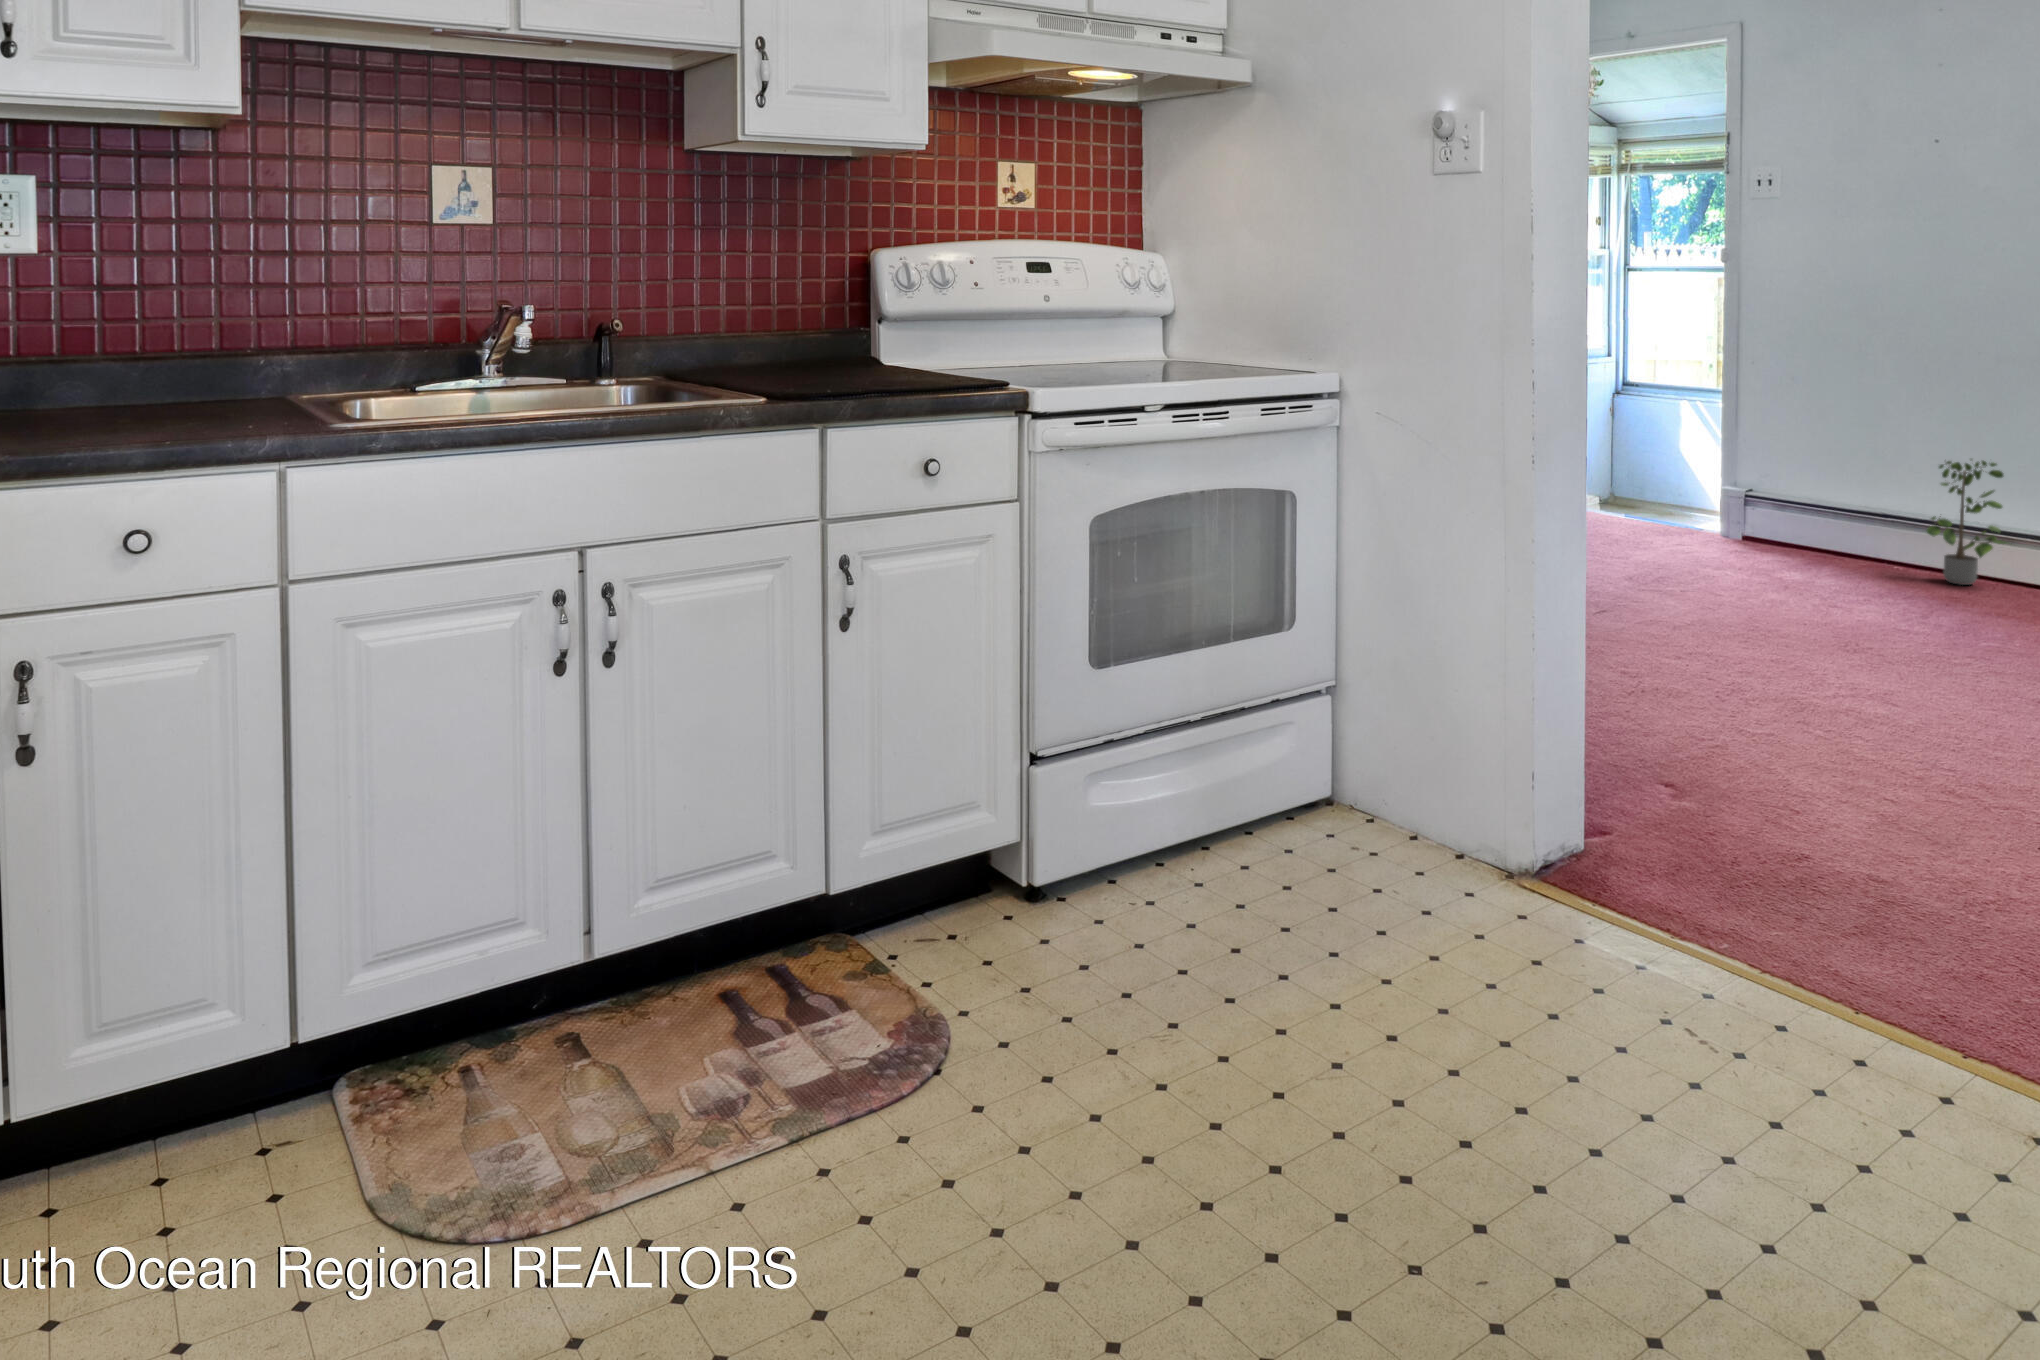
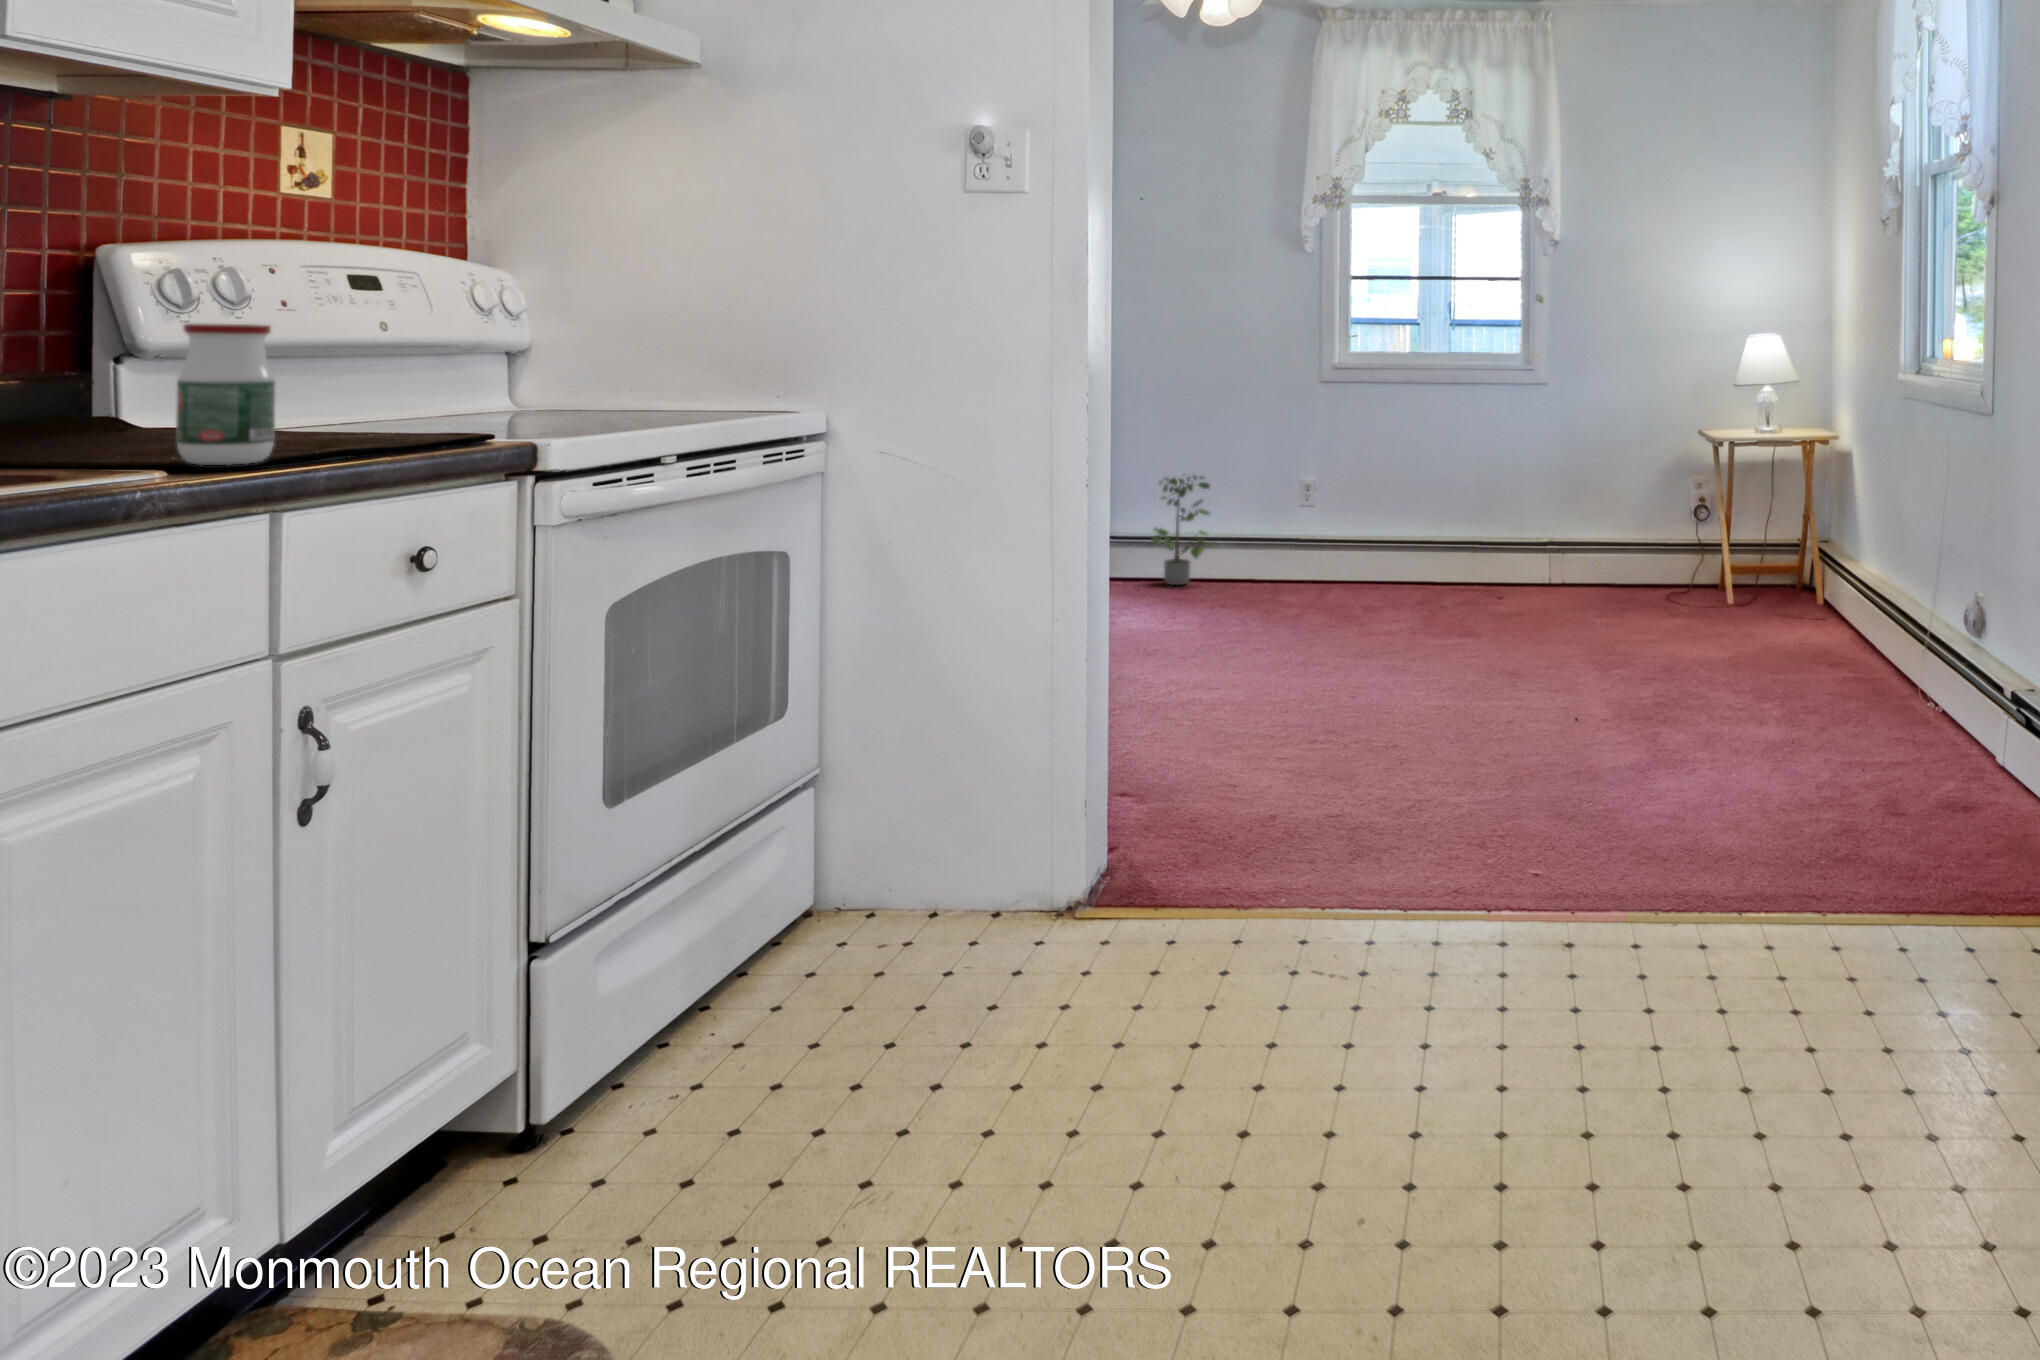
jar: none [800,303,851,395] -> present [176,323,275,465]

